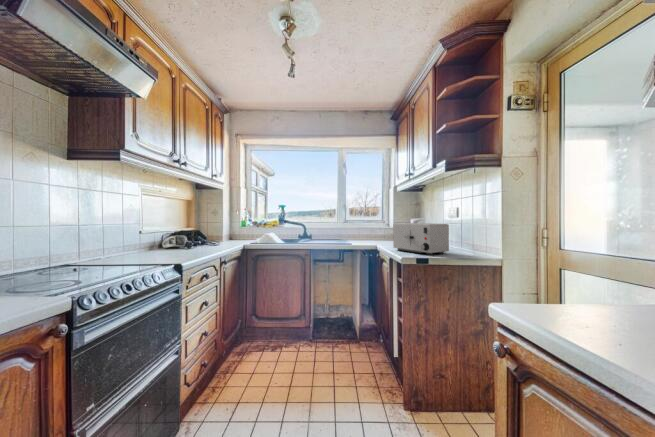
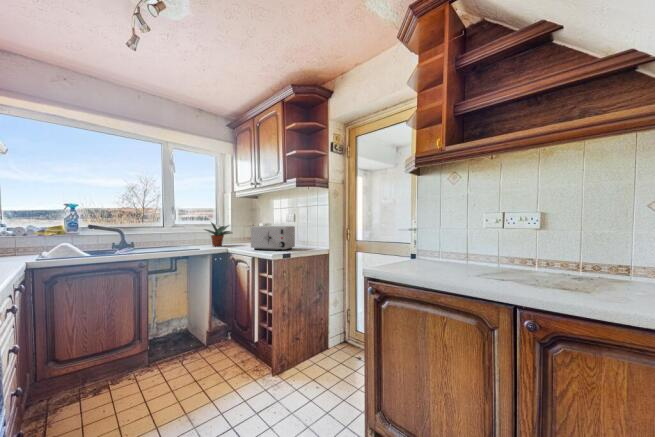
potted plant: none [359,219,390,243] -> present [205,222,230,246]

